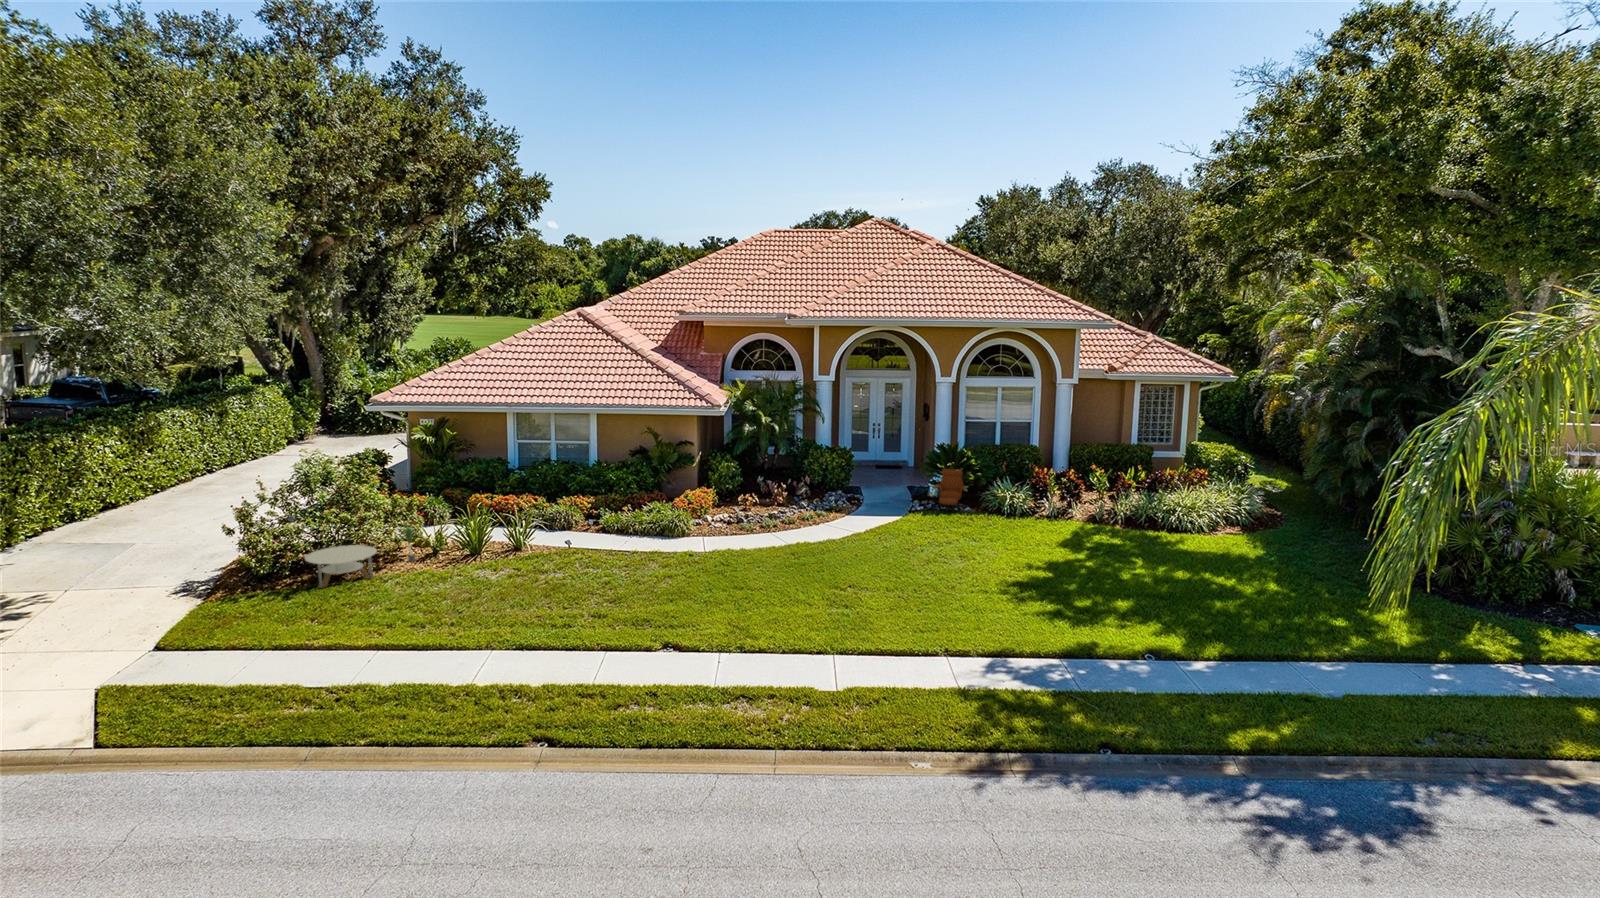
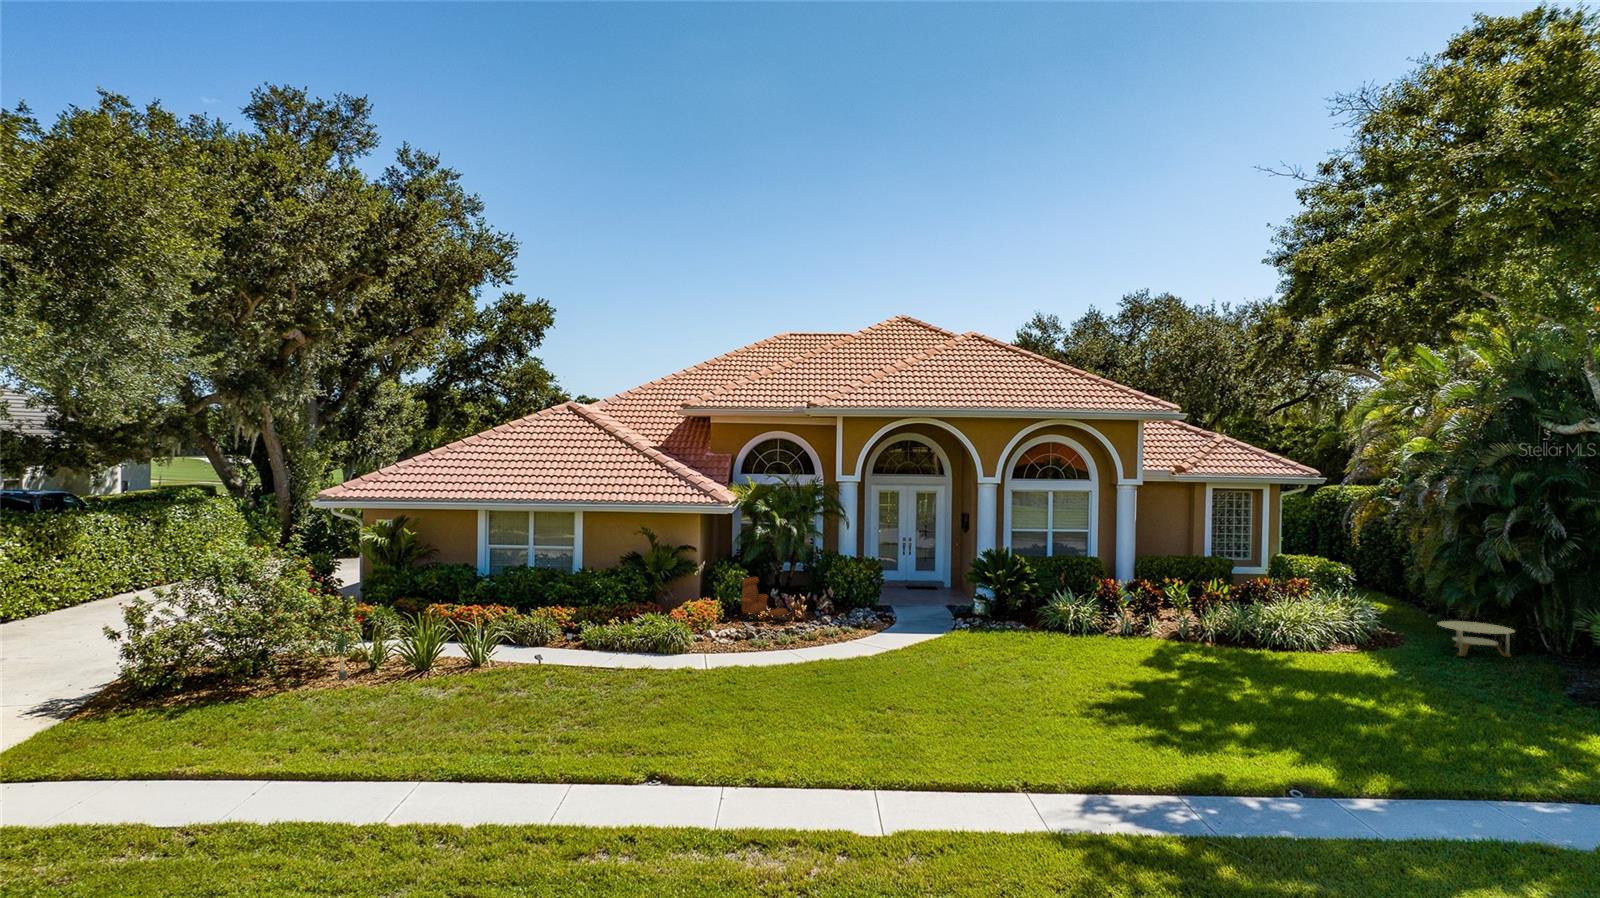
lounge chair: present [936,469,966,511] -> present [741,577,788,626]
round table: present [305,545,377,588] -> present [1438,621,1515,657]

